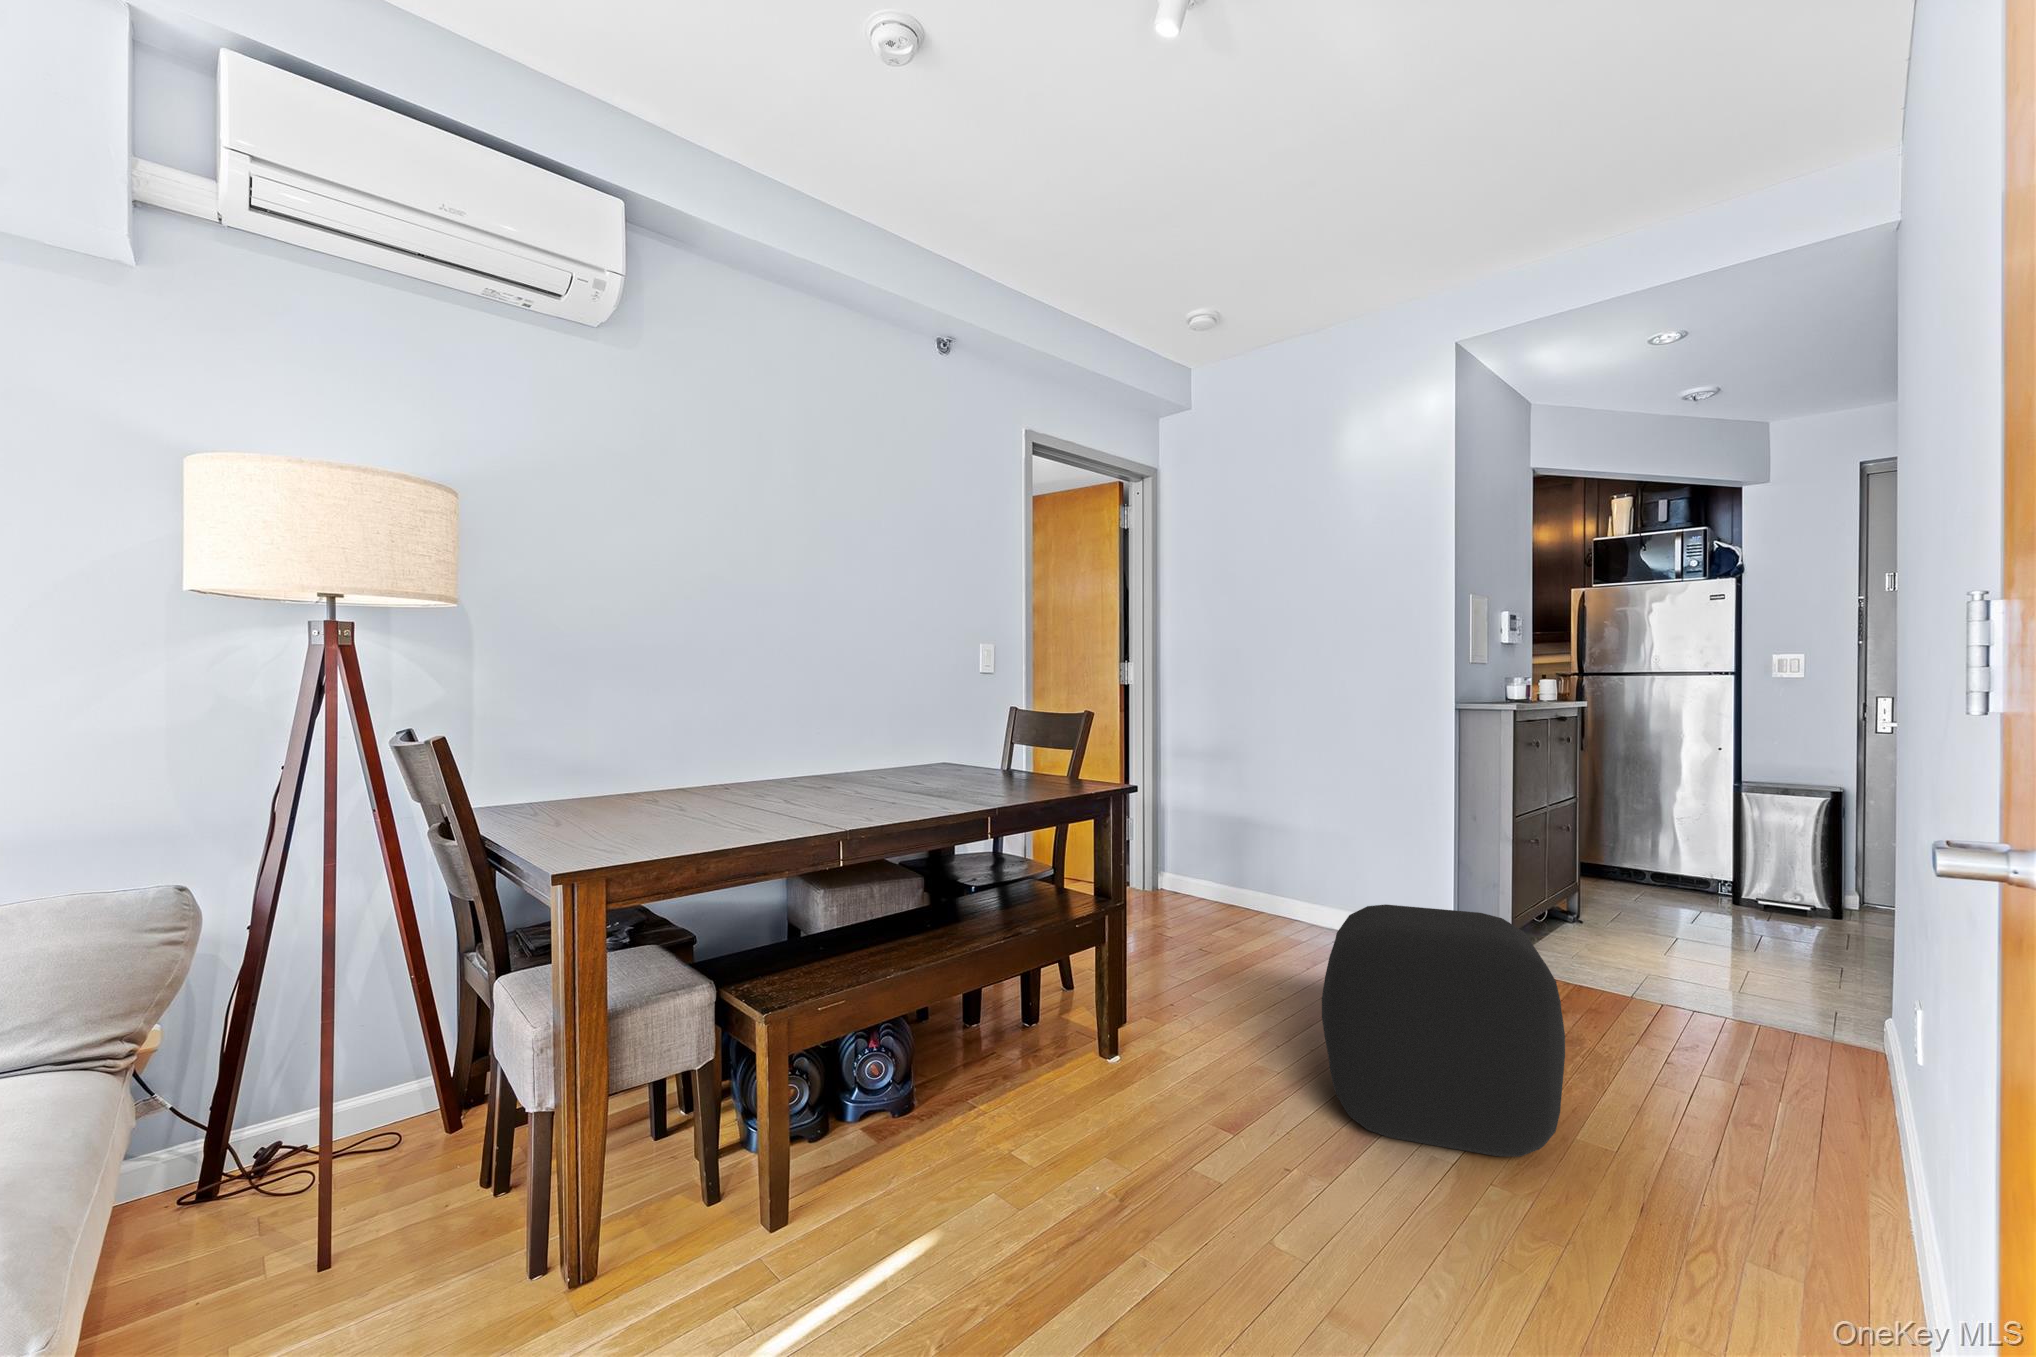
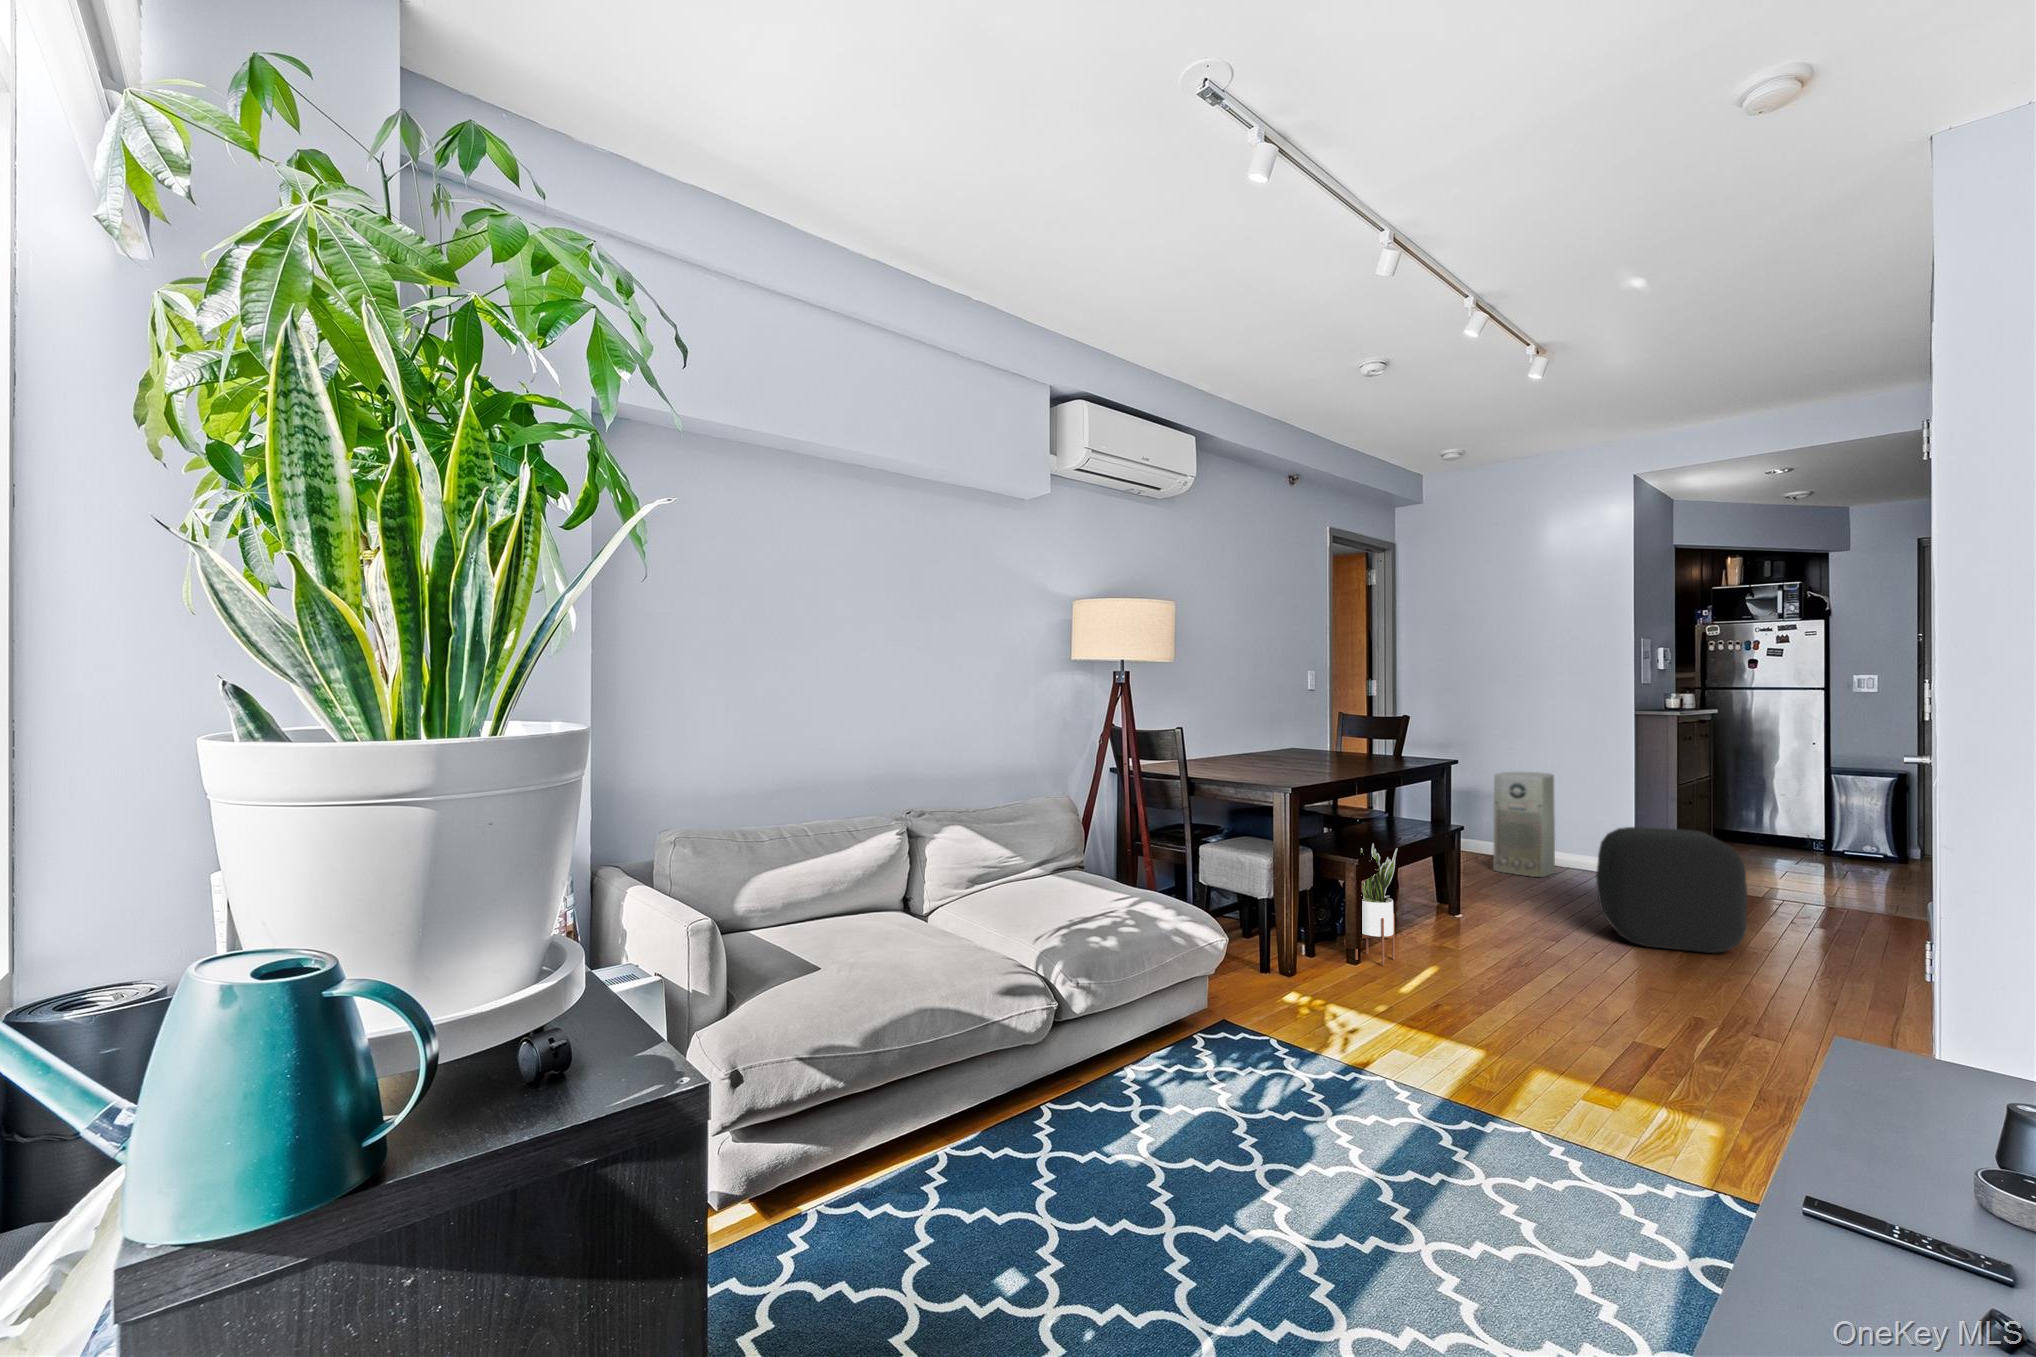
air purifier: none [1254,791,1344,954] -> present [1493,772,1555,877]
potted plant: none [813,959,891,1209] -> present [1355,844,1398,966]

